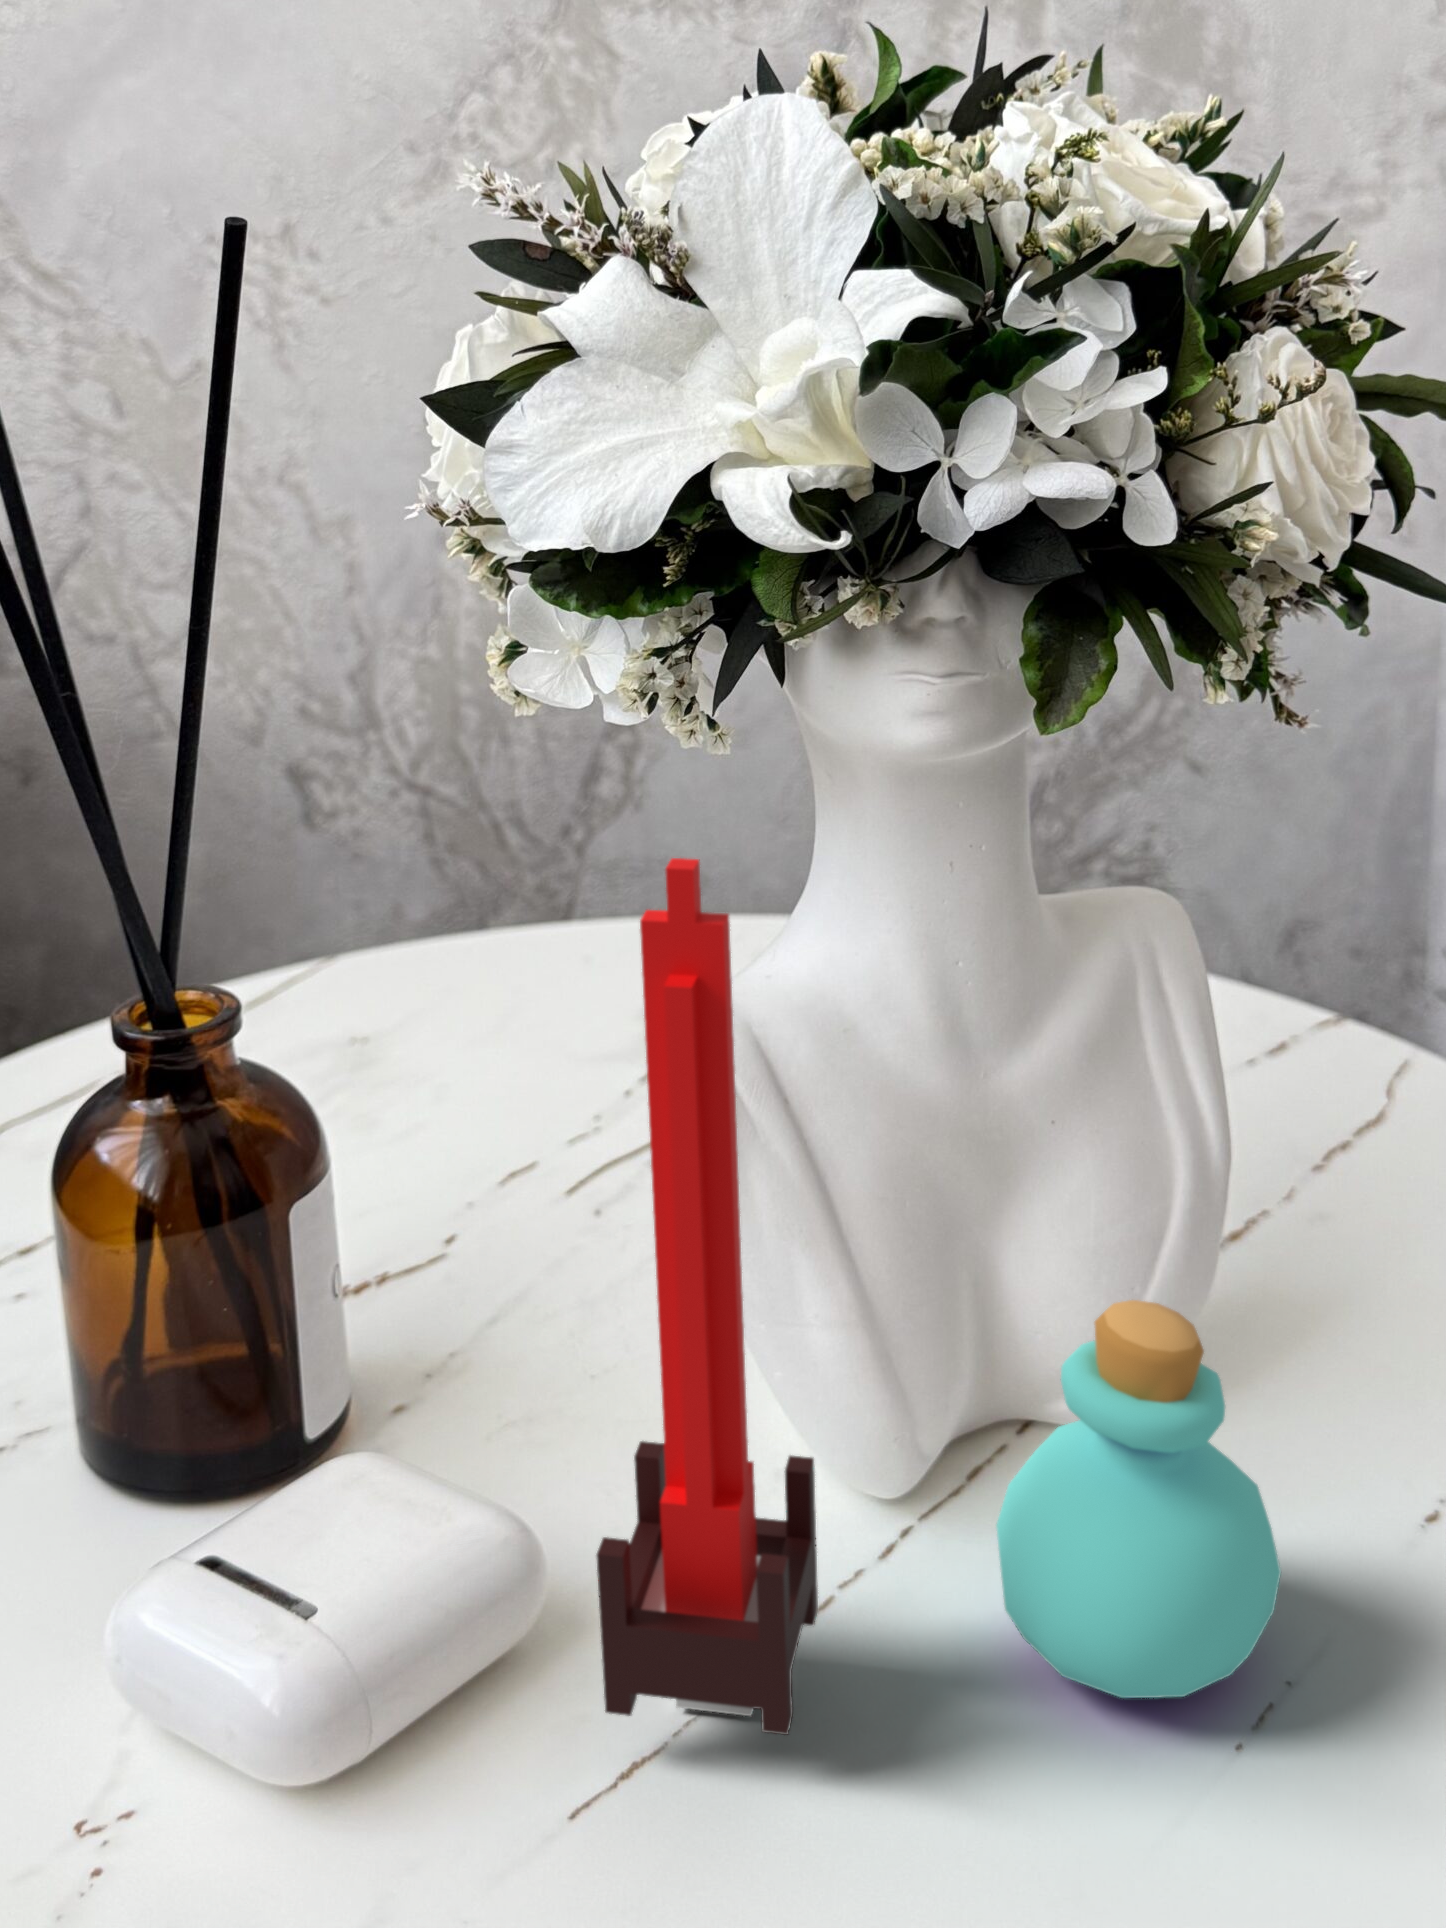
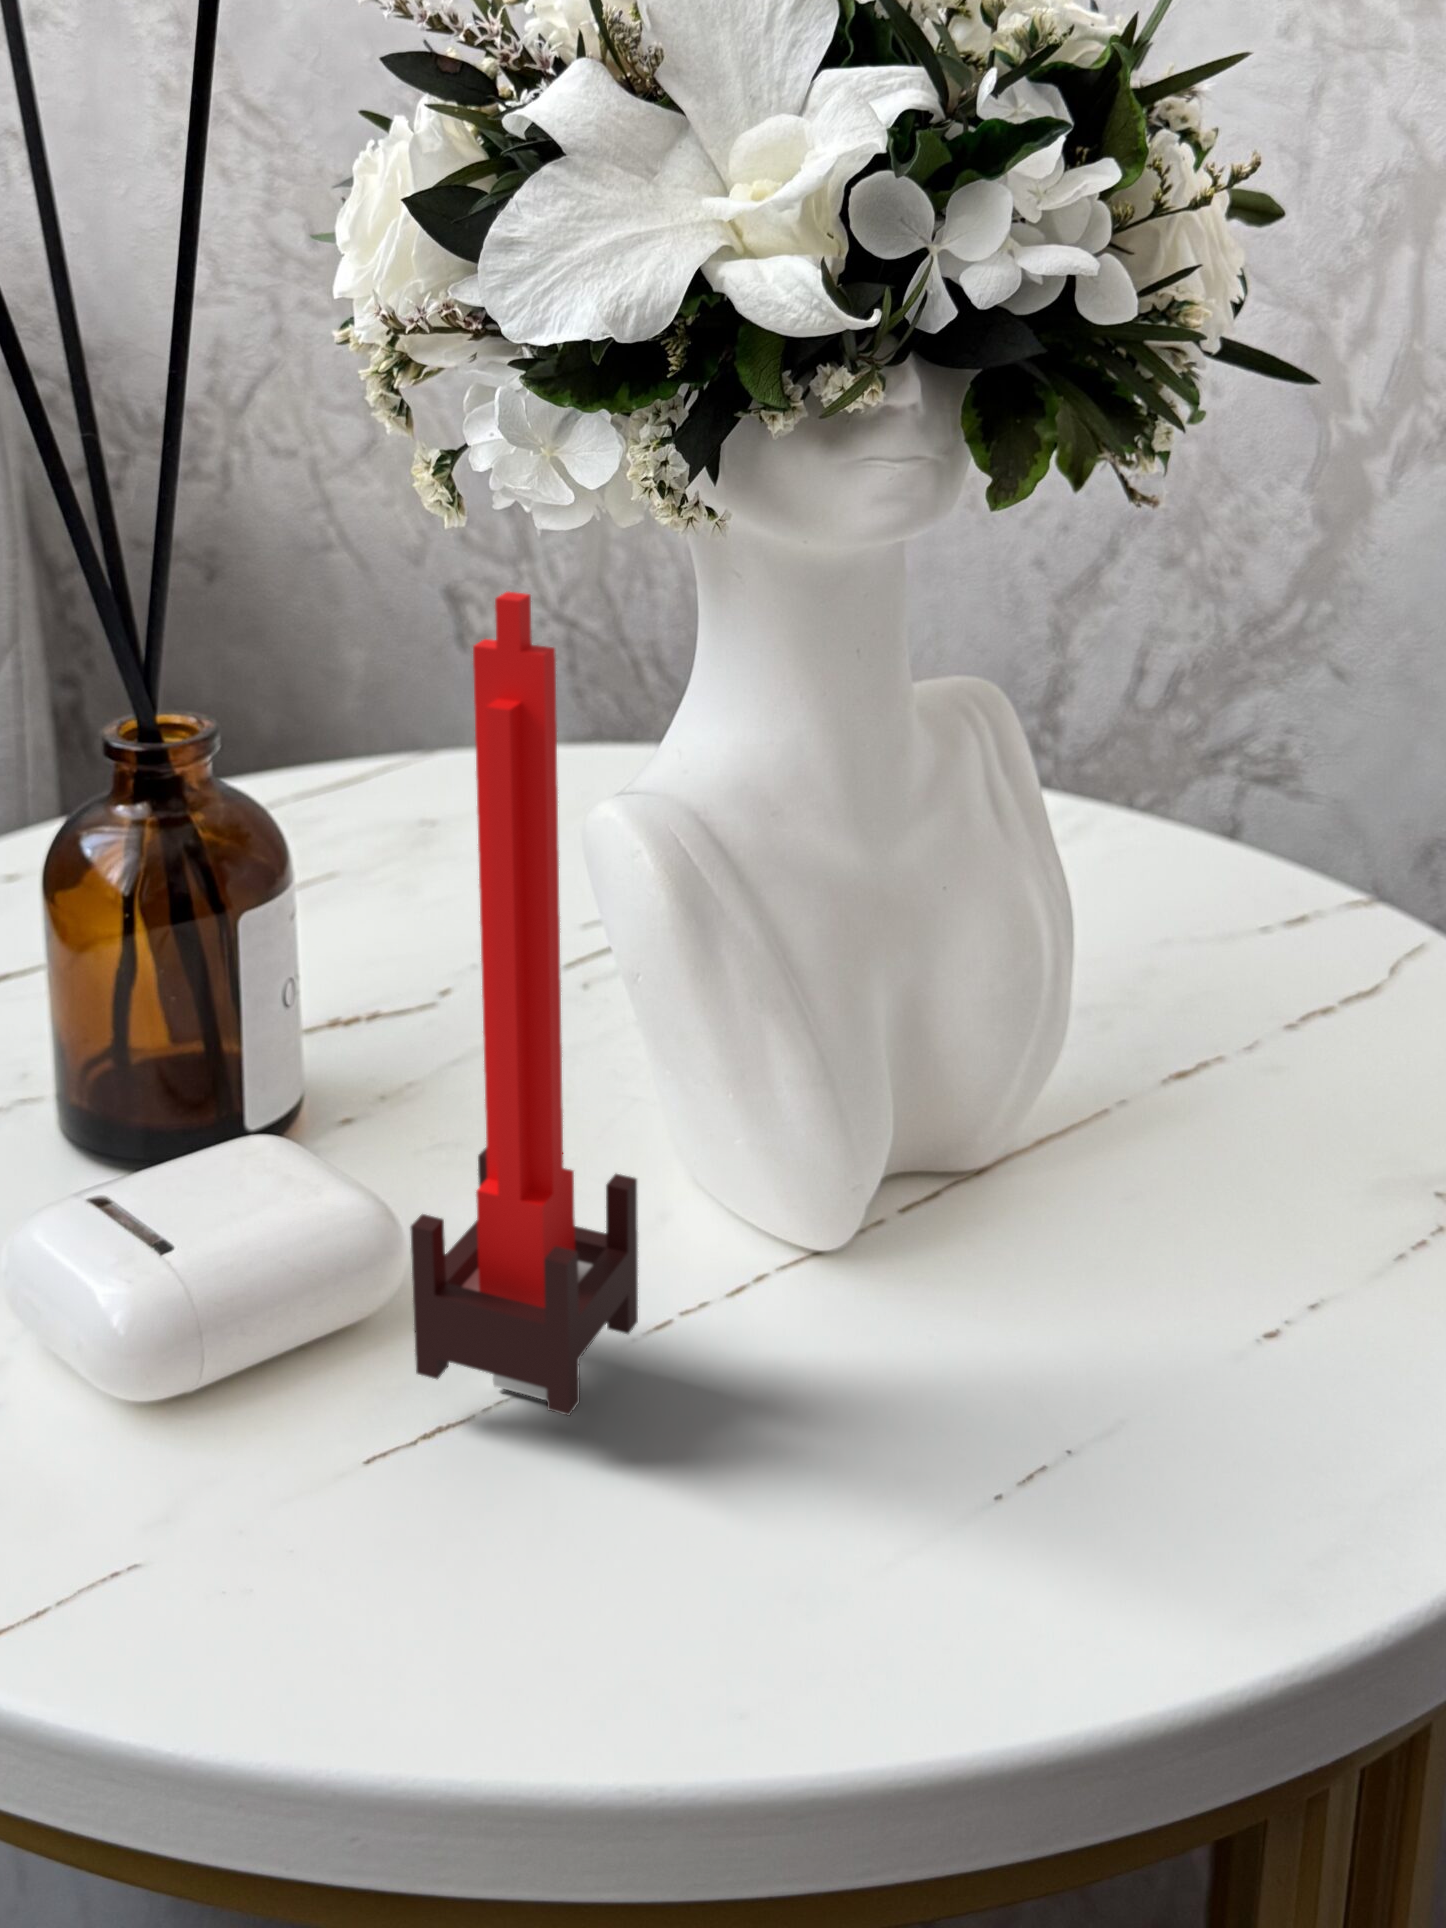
perfume bottle: present [996,1300,1281,1698] -> none [800,1070,1069,1445]

